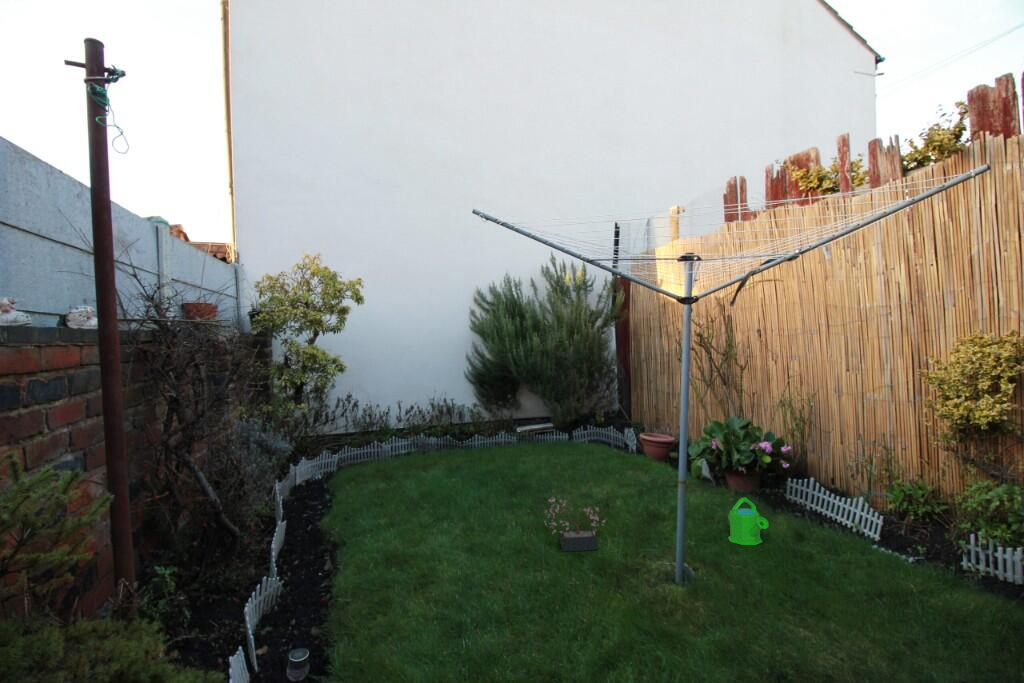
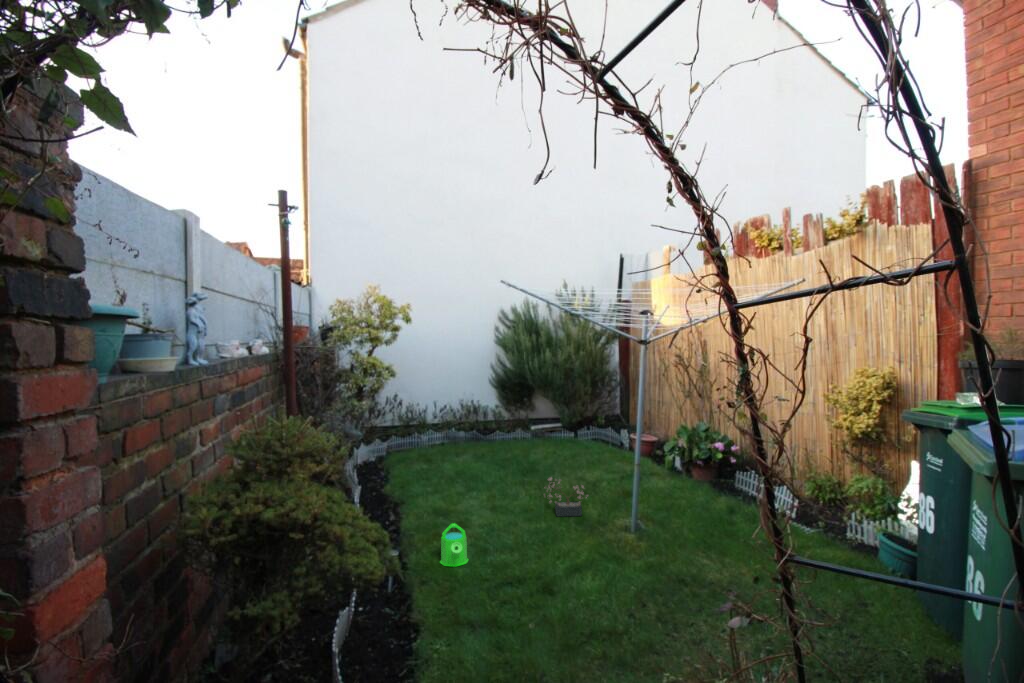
watering can: present [728,497,769,545] -> present [440,523,469,567]

